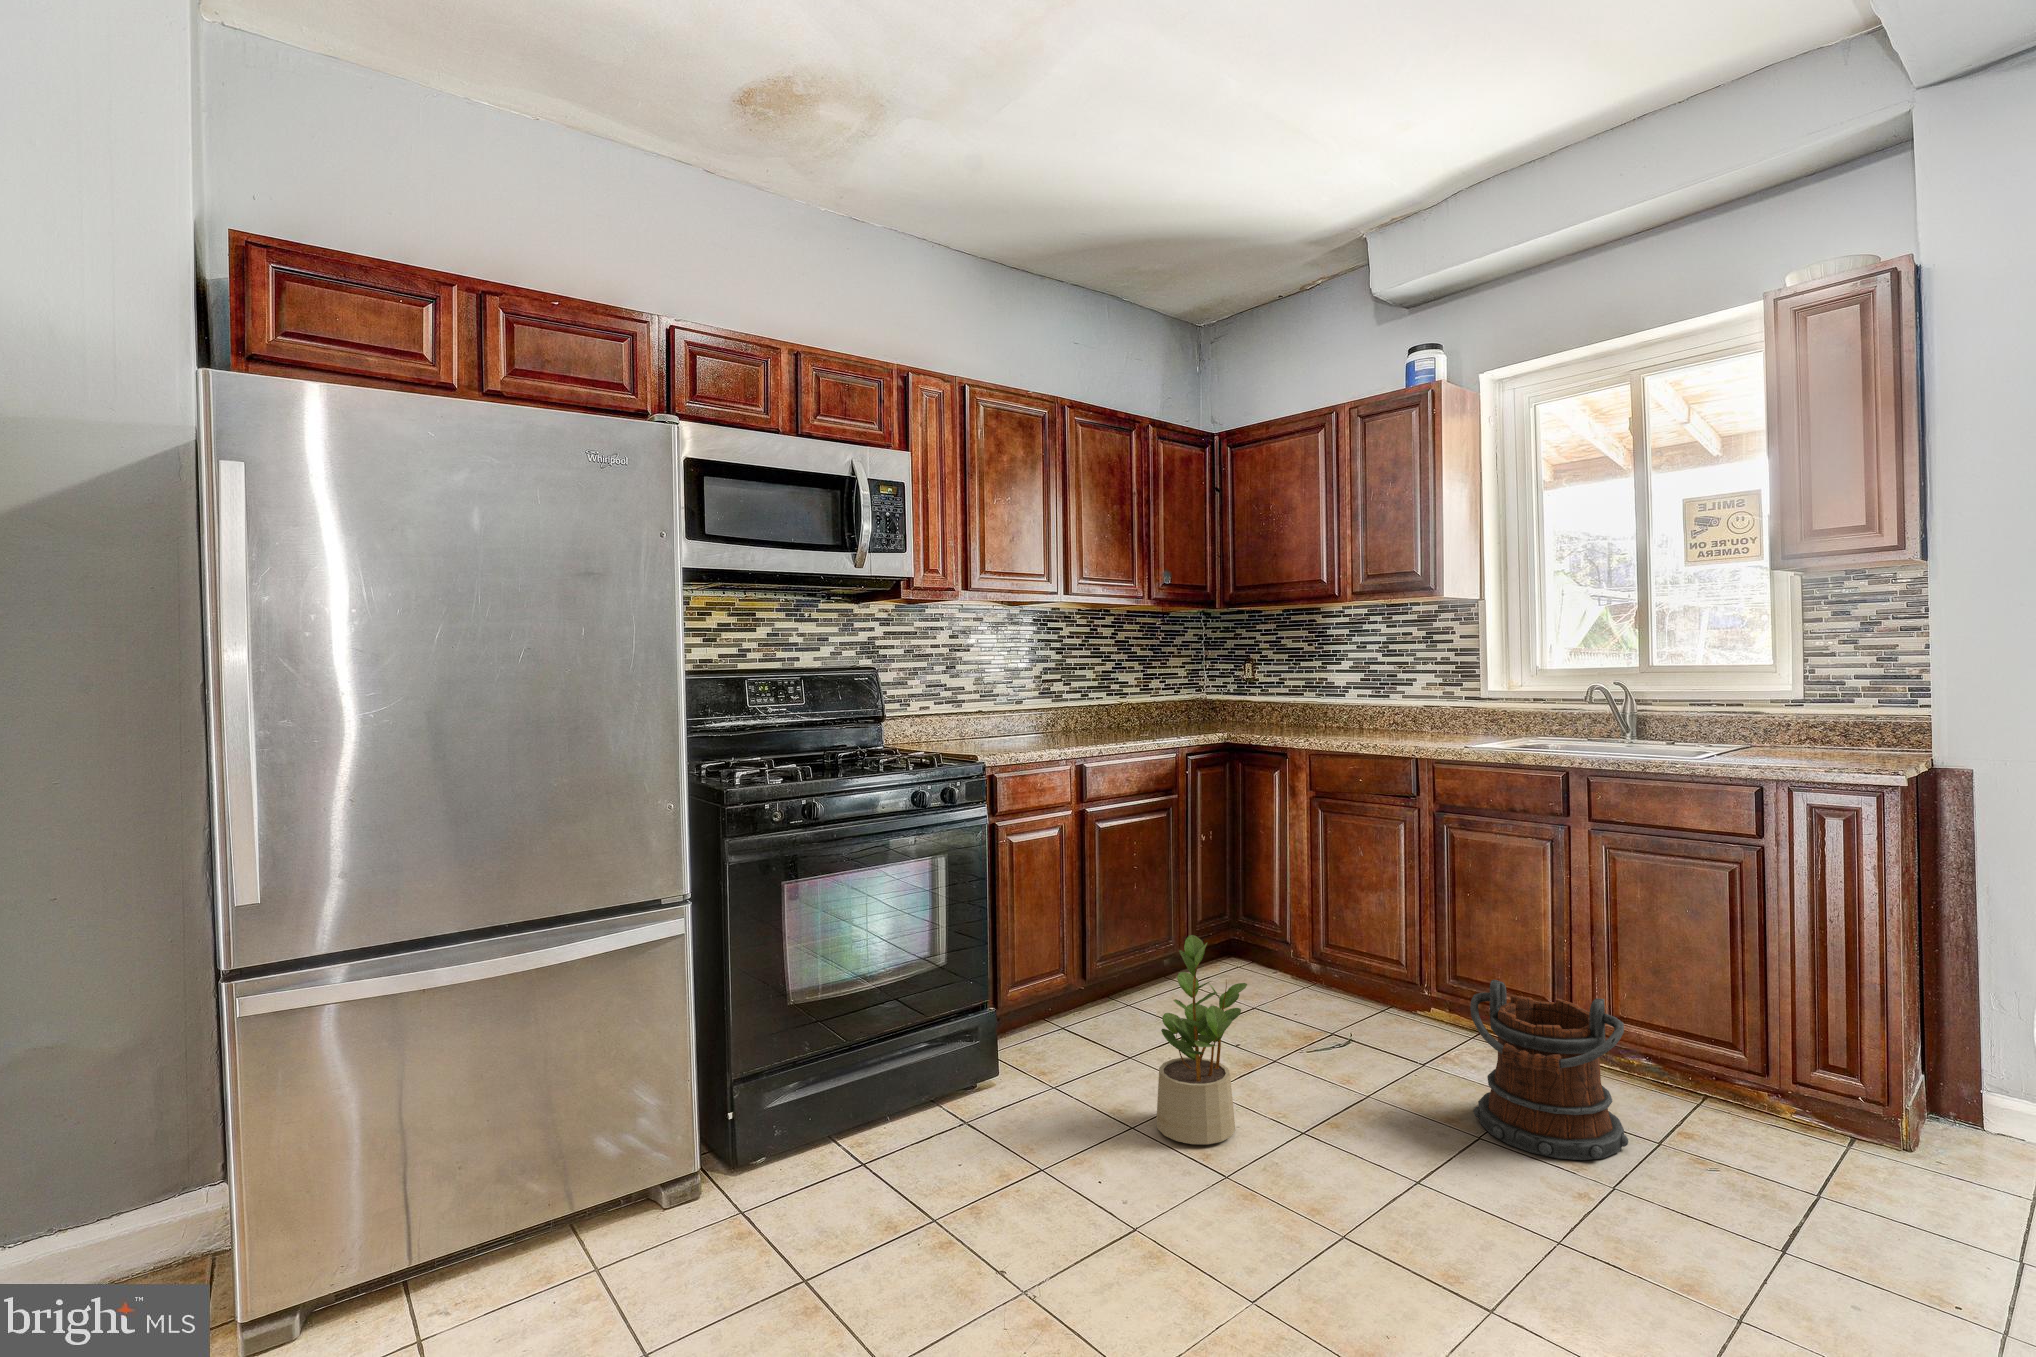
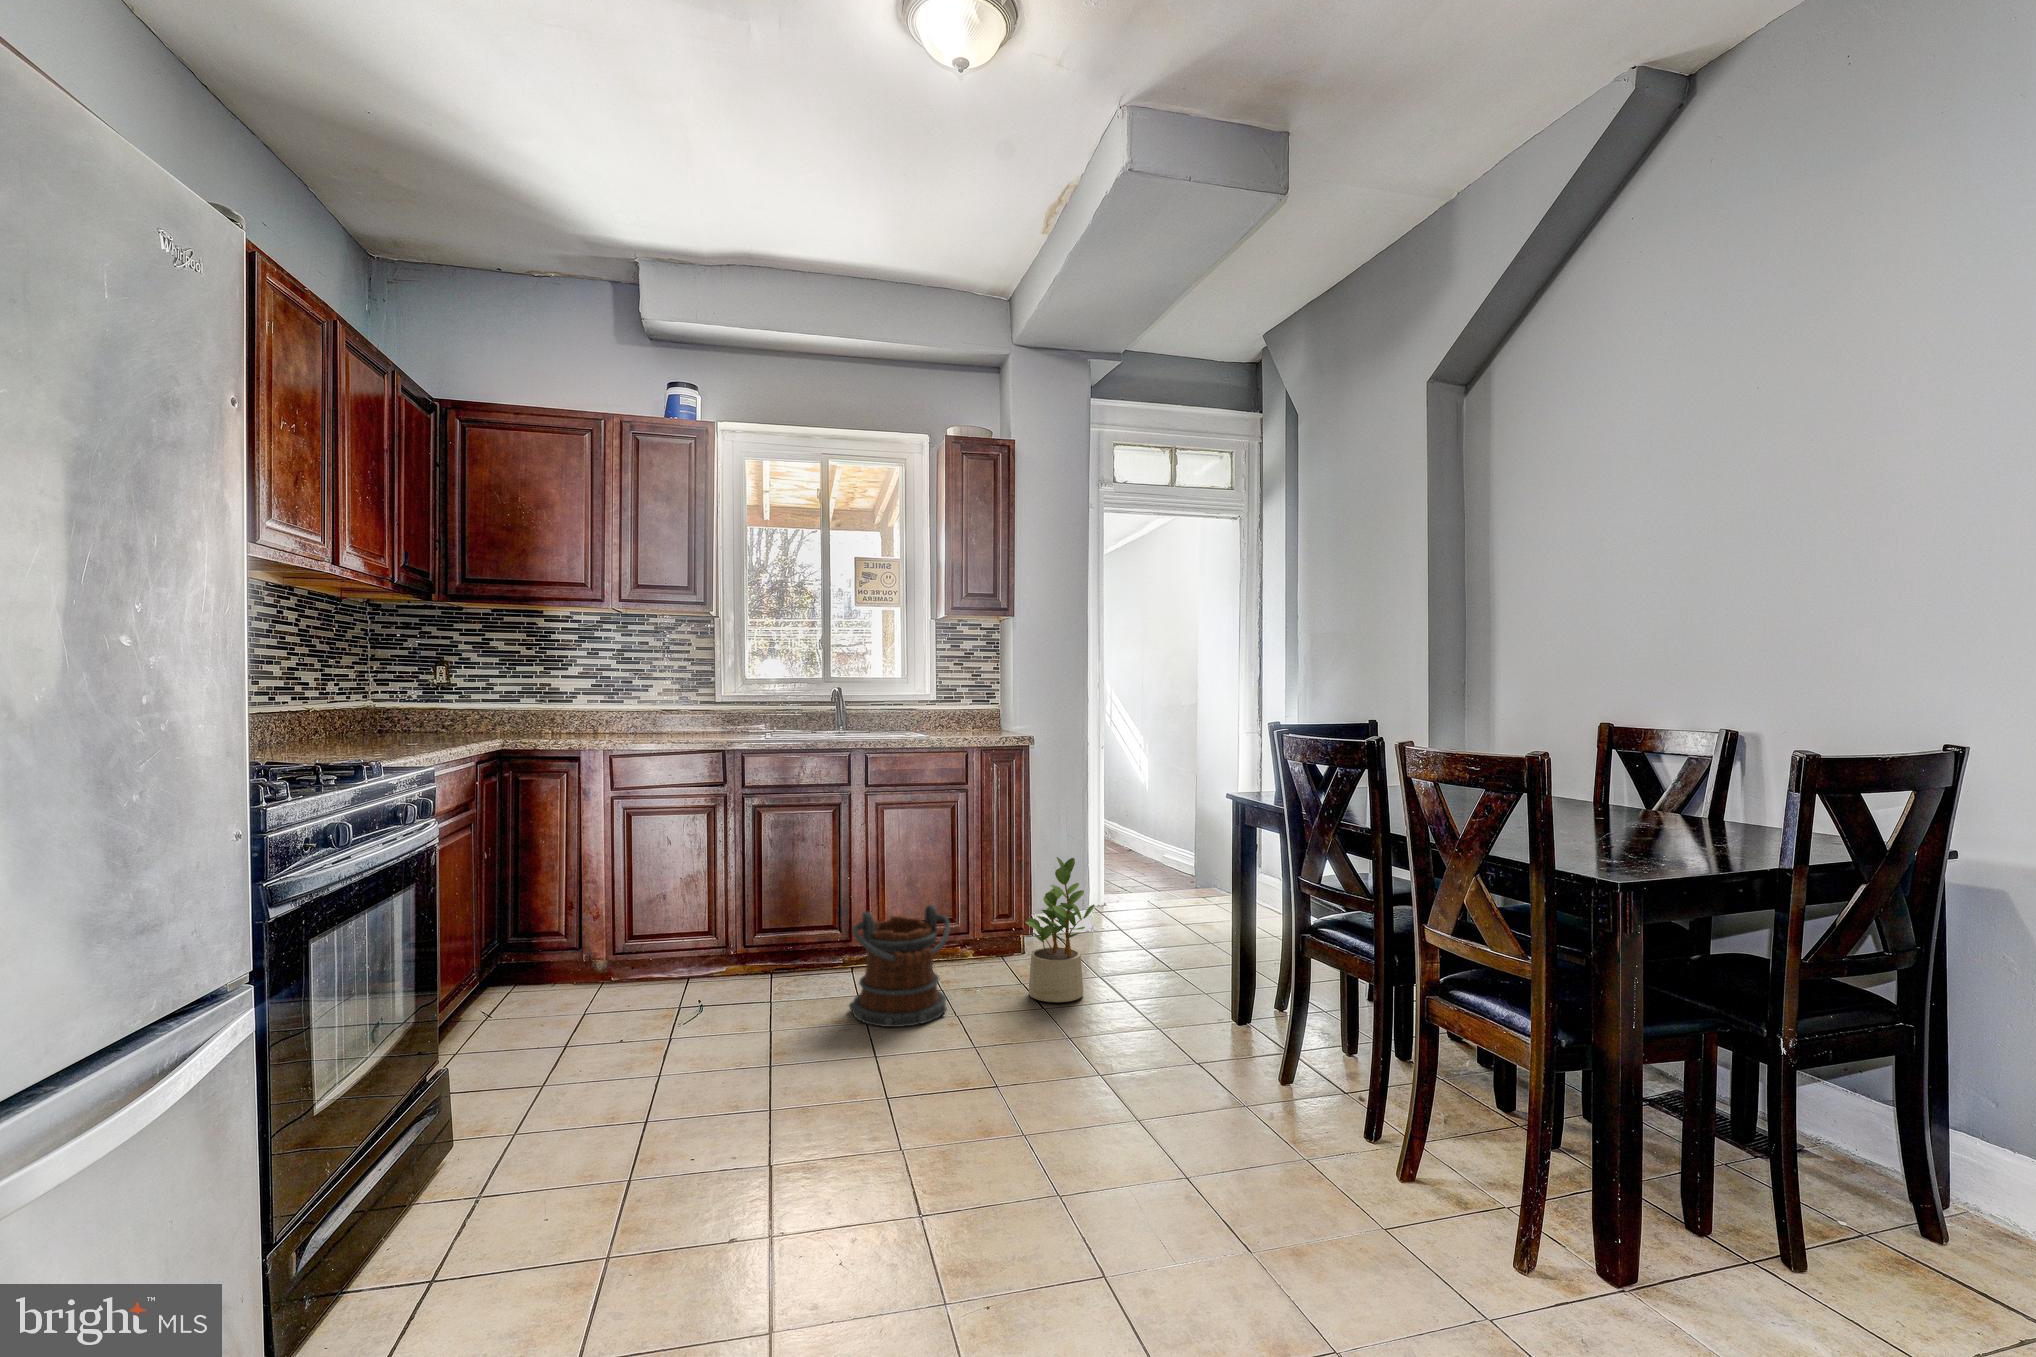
potted plant: present [1156,935,1247,1144] -> present [1025,857,1095,1002]

